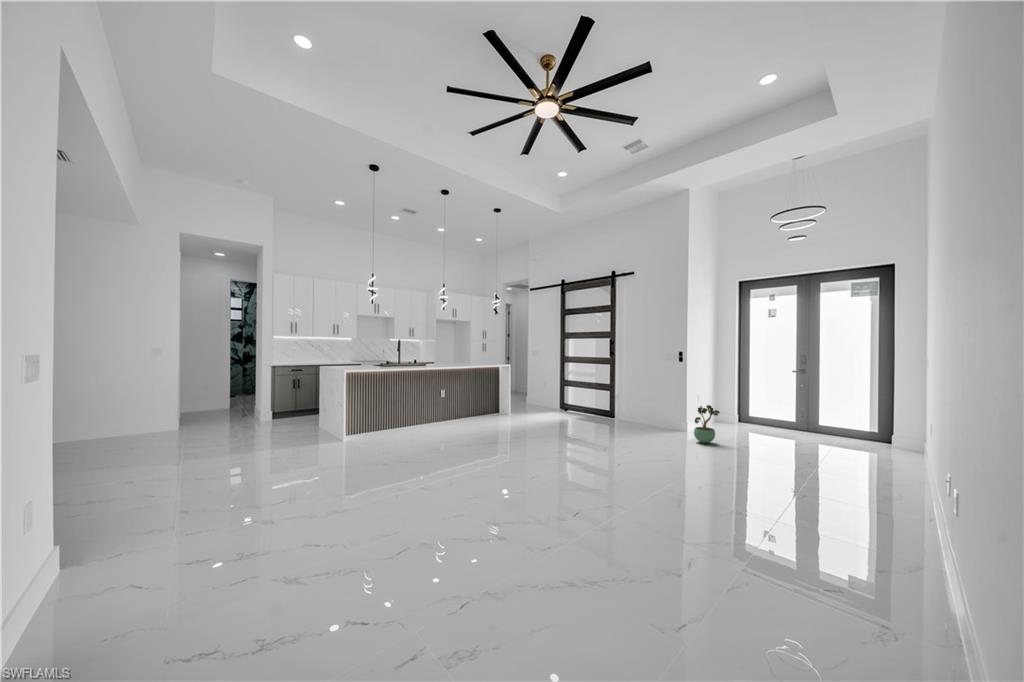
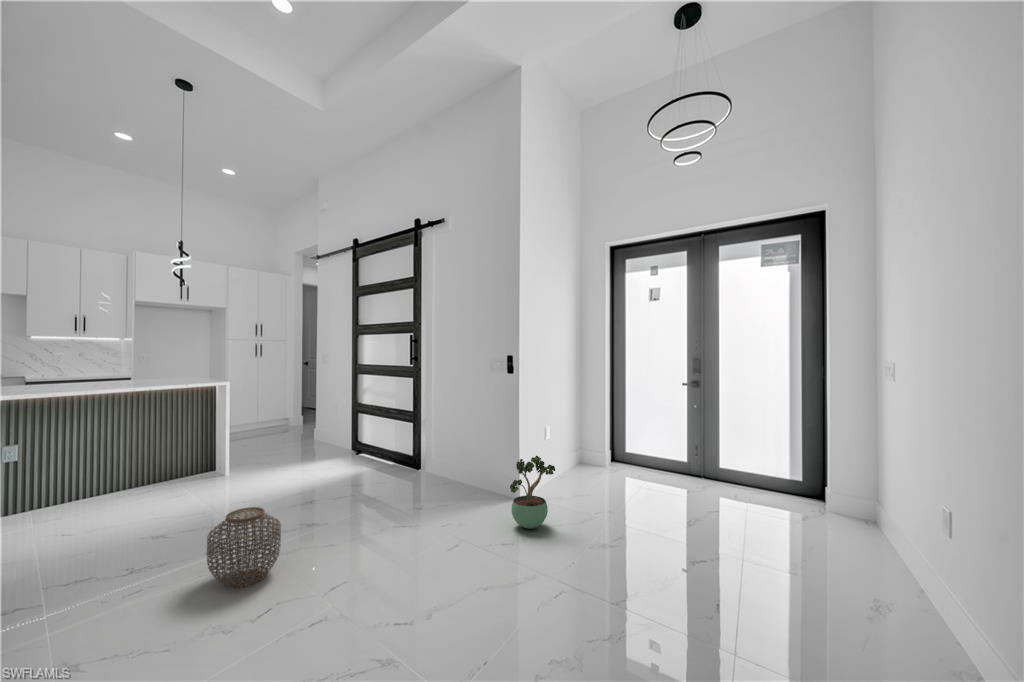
woven basket: none [568,418,596,450] -> present [207,507,281,588]

